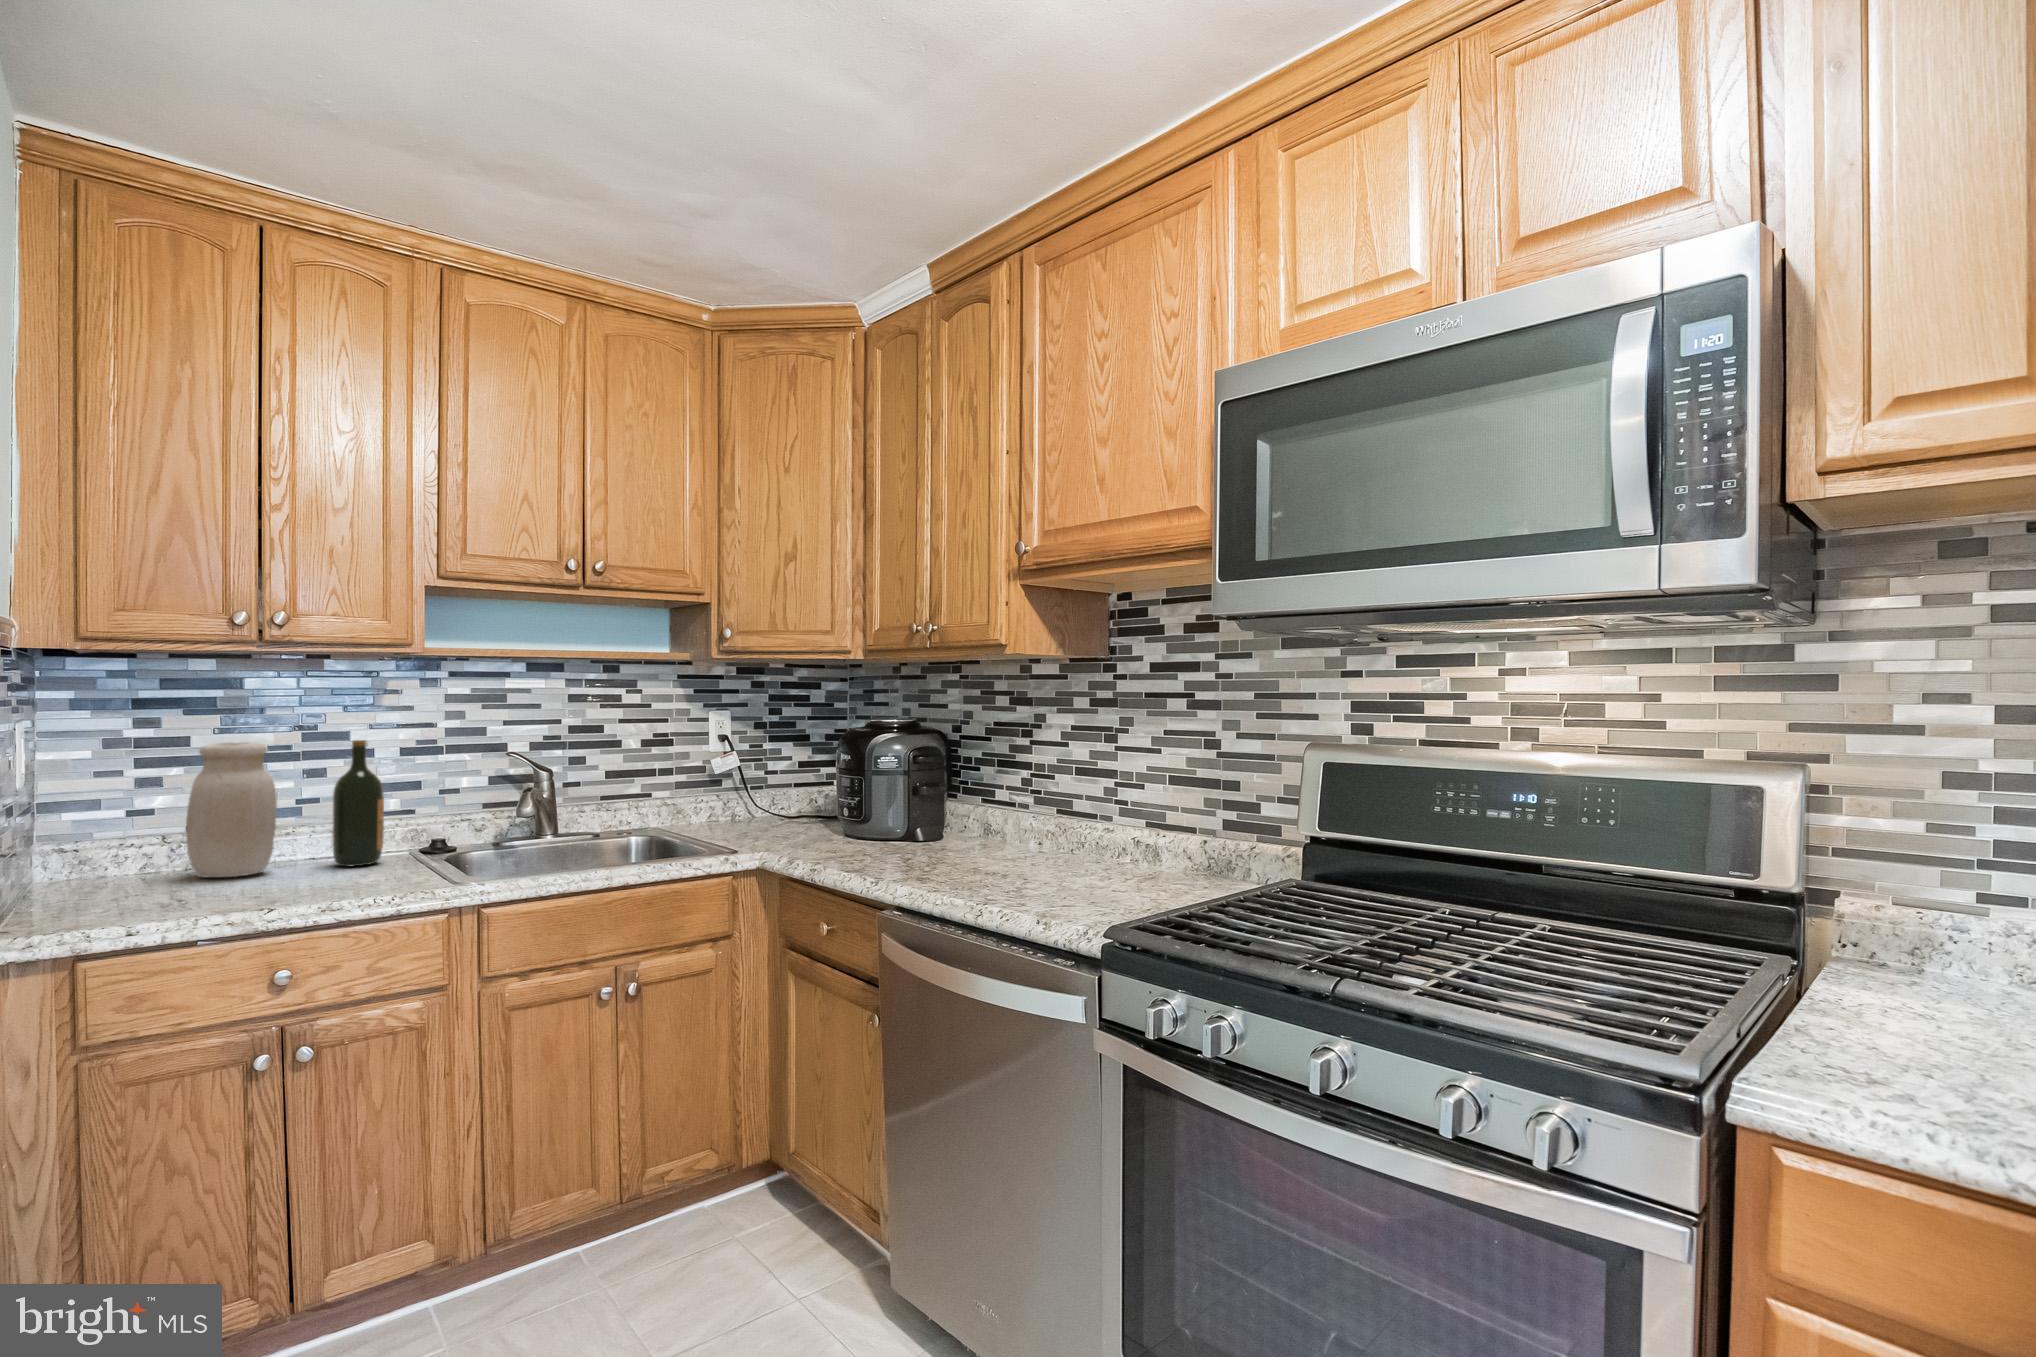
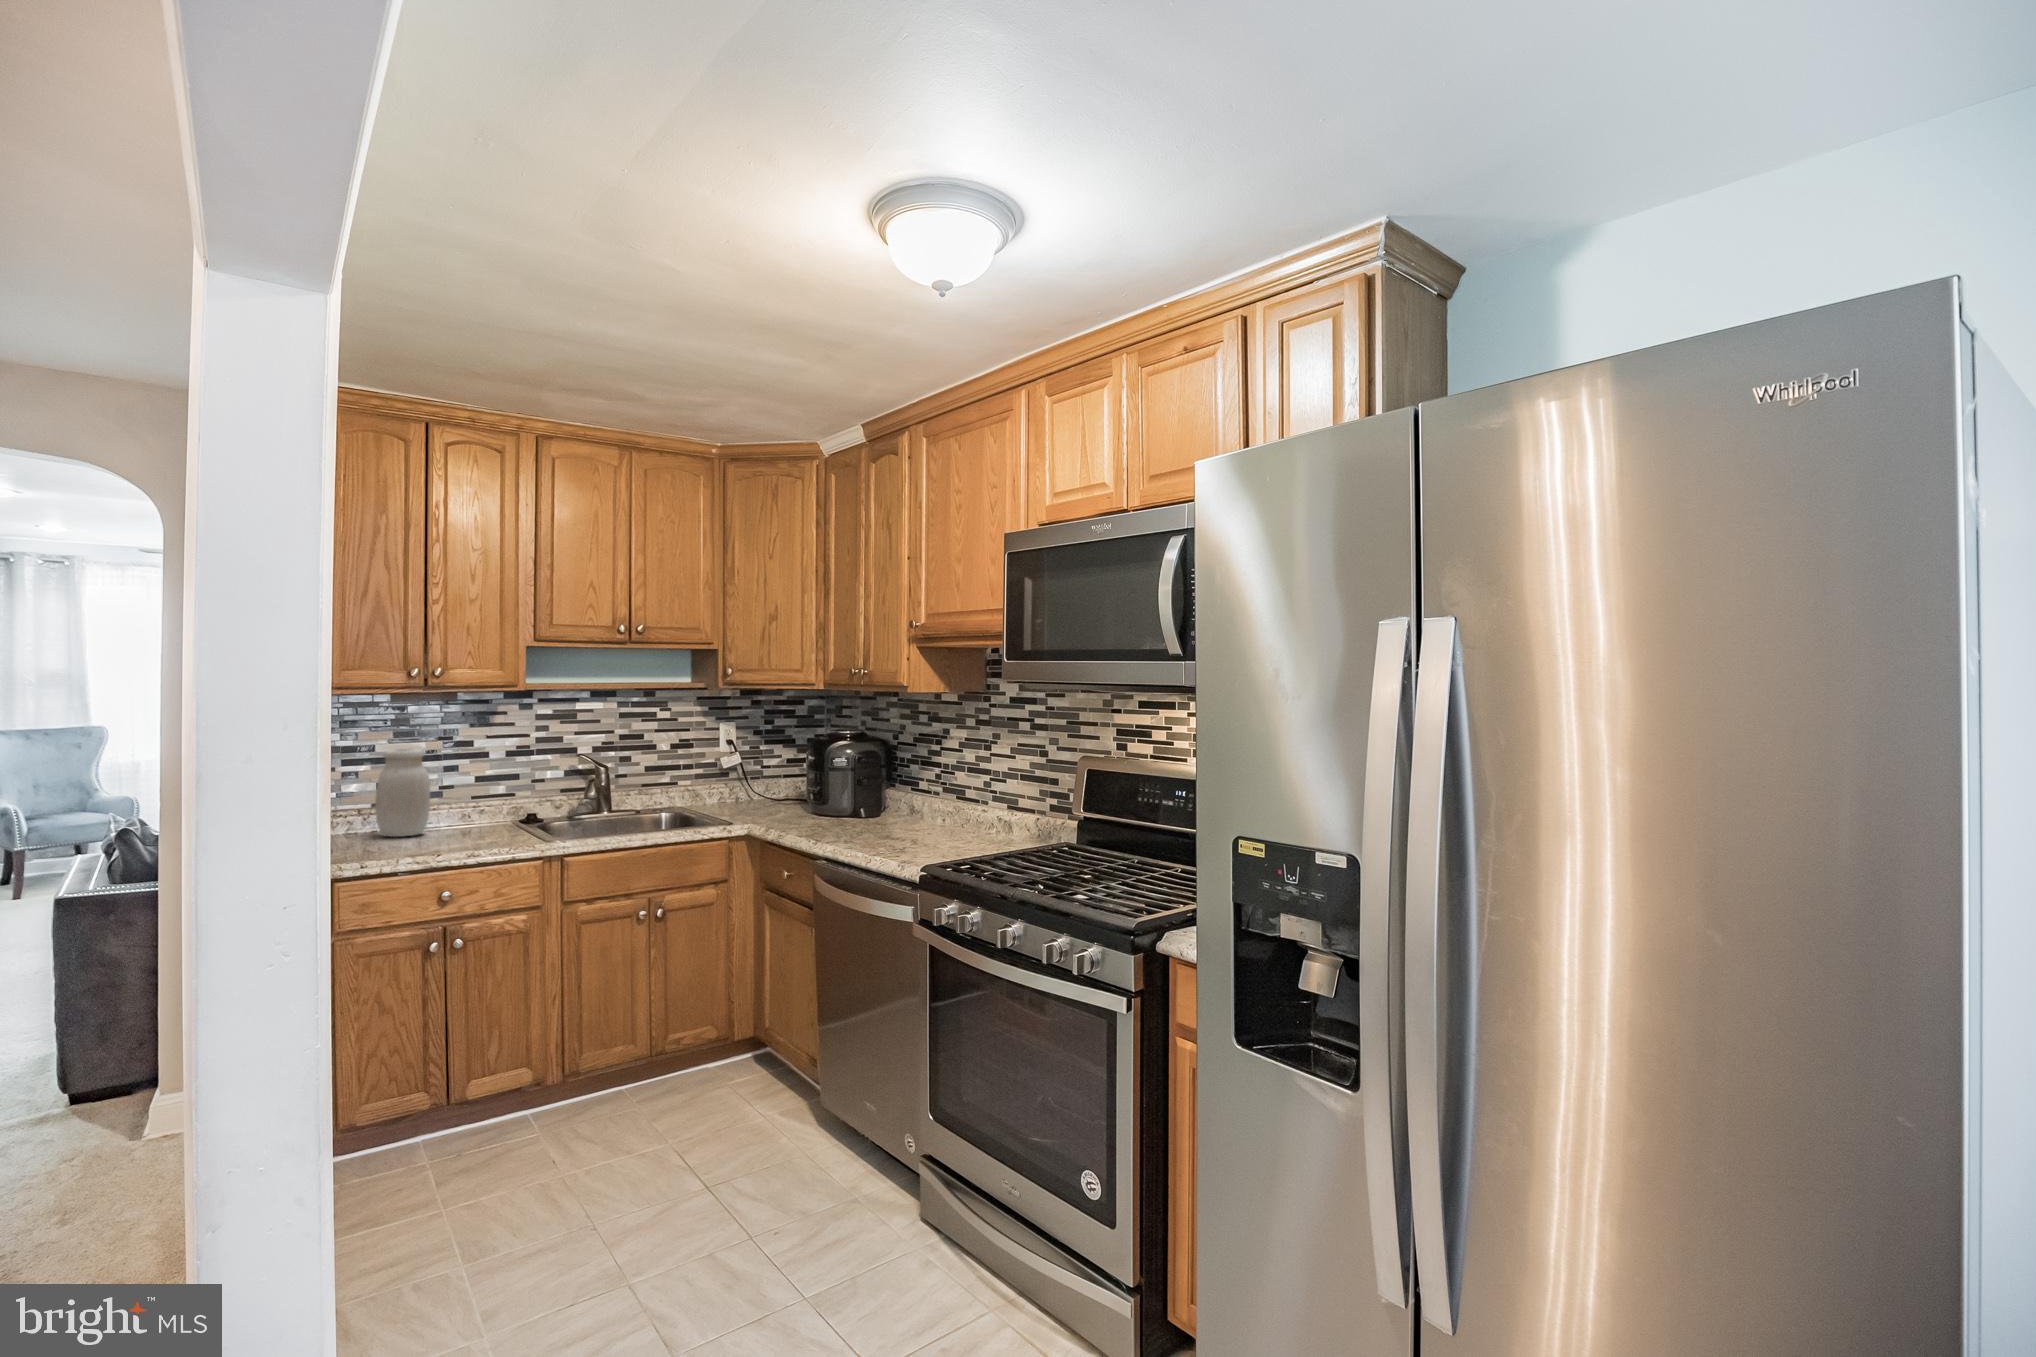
wine bottle: present [332,740,384,867] -> none [465,747,498,831]

